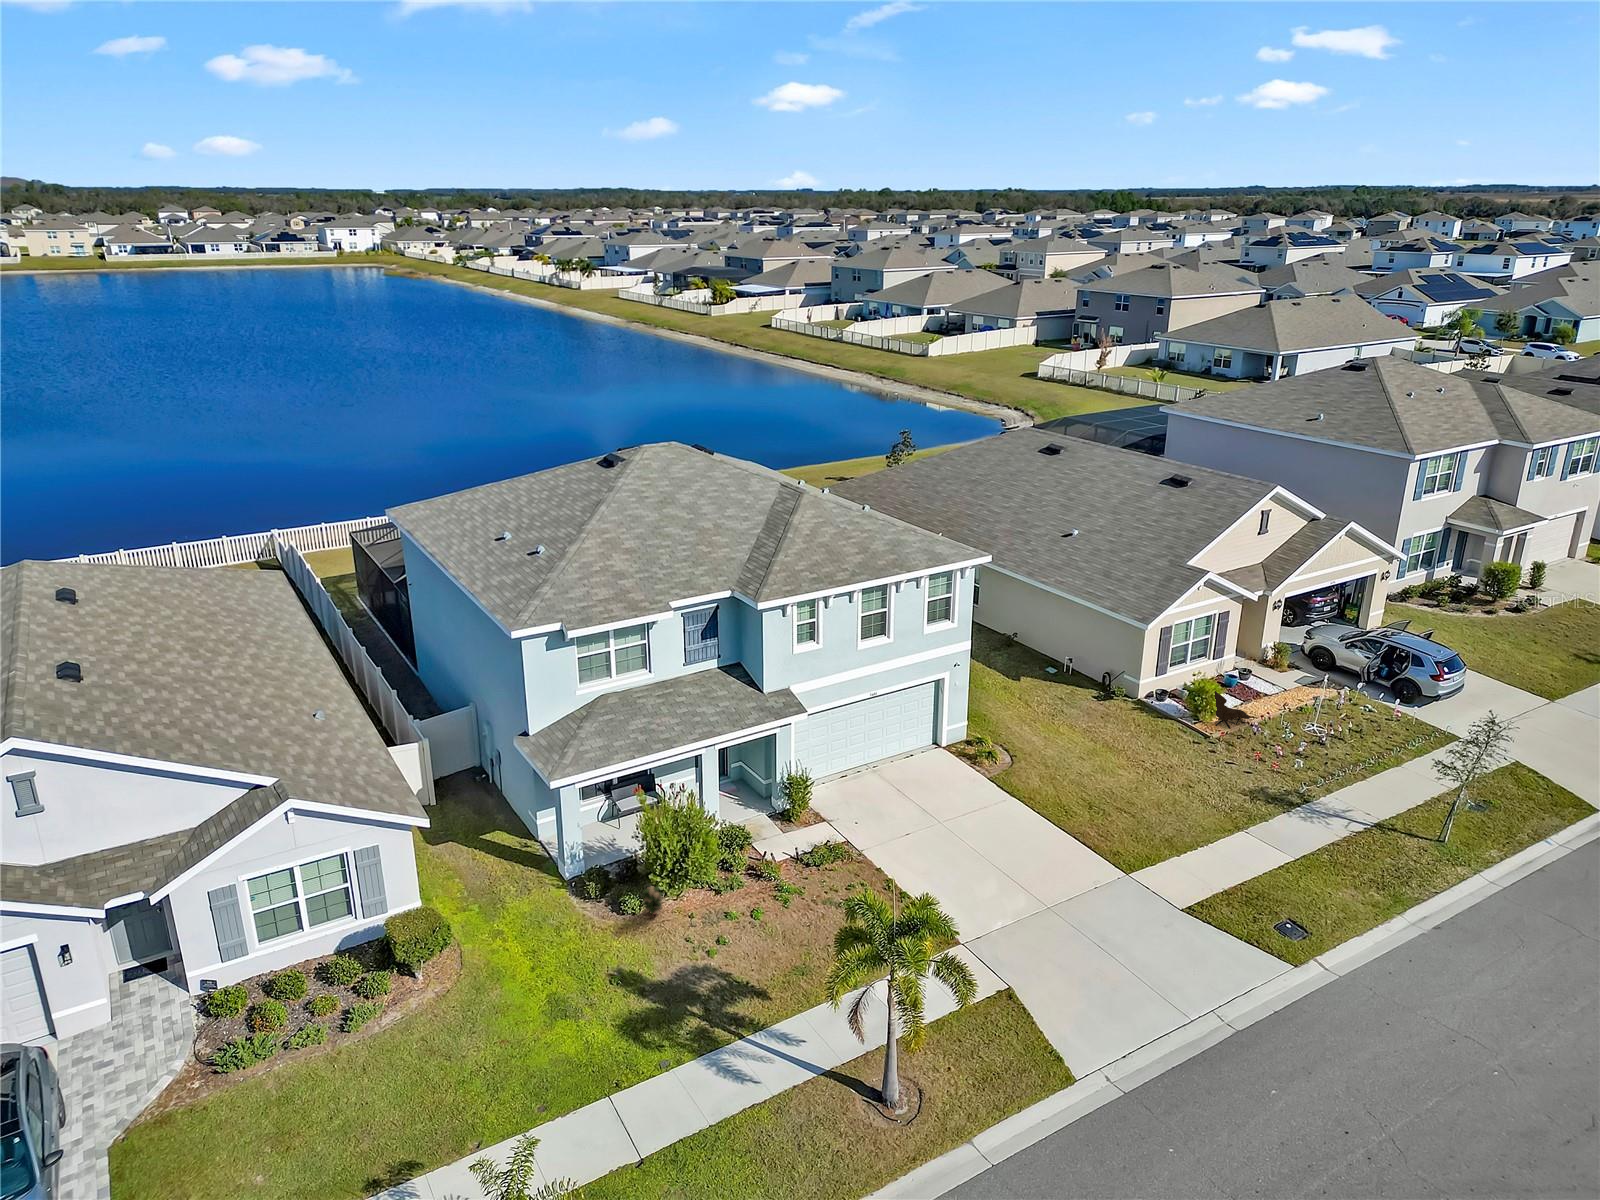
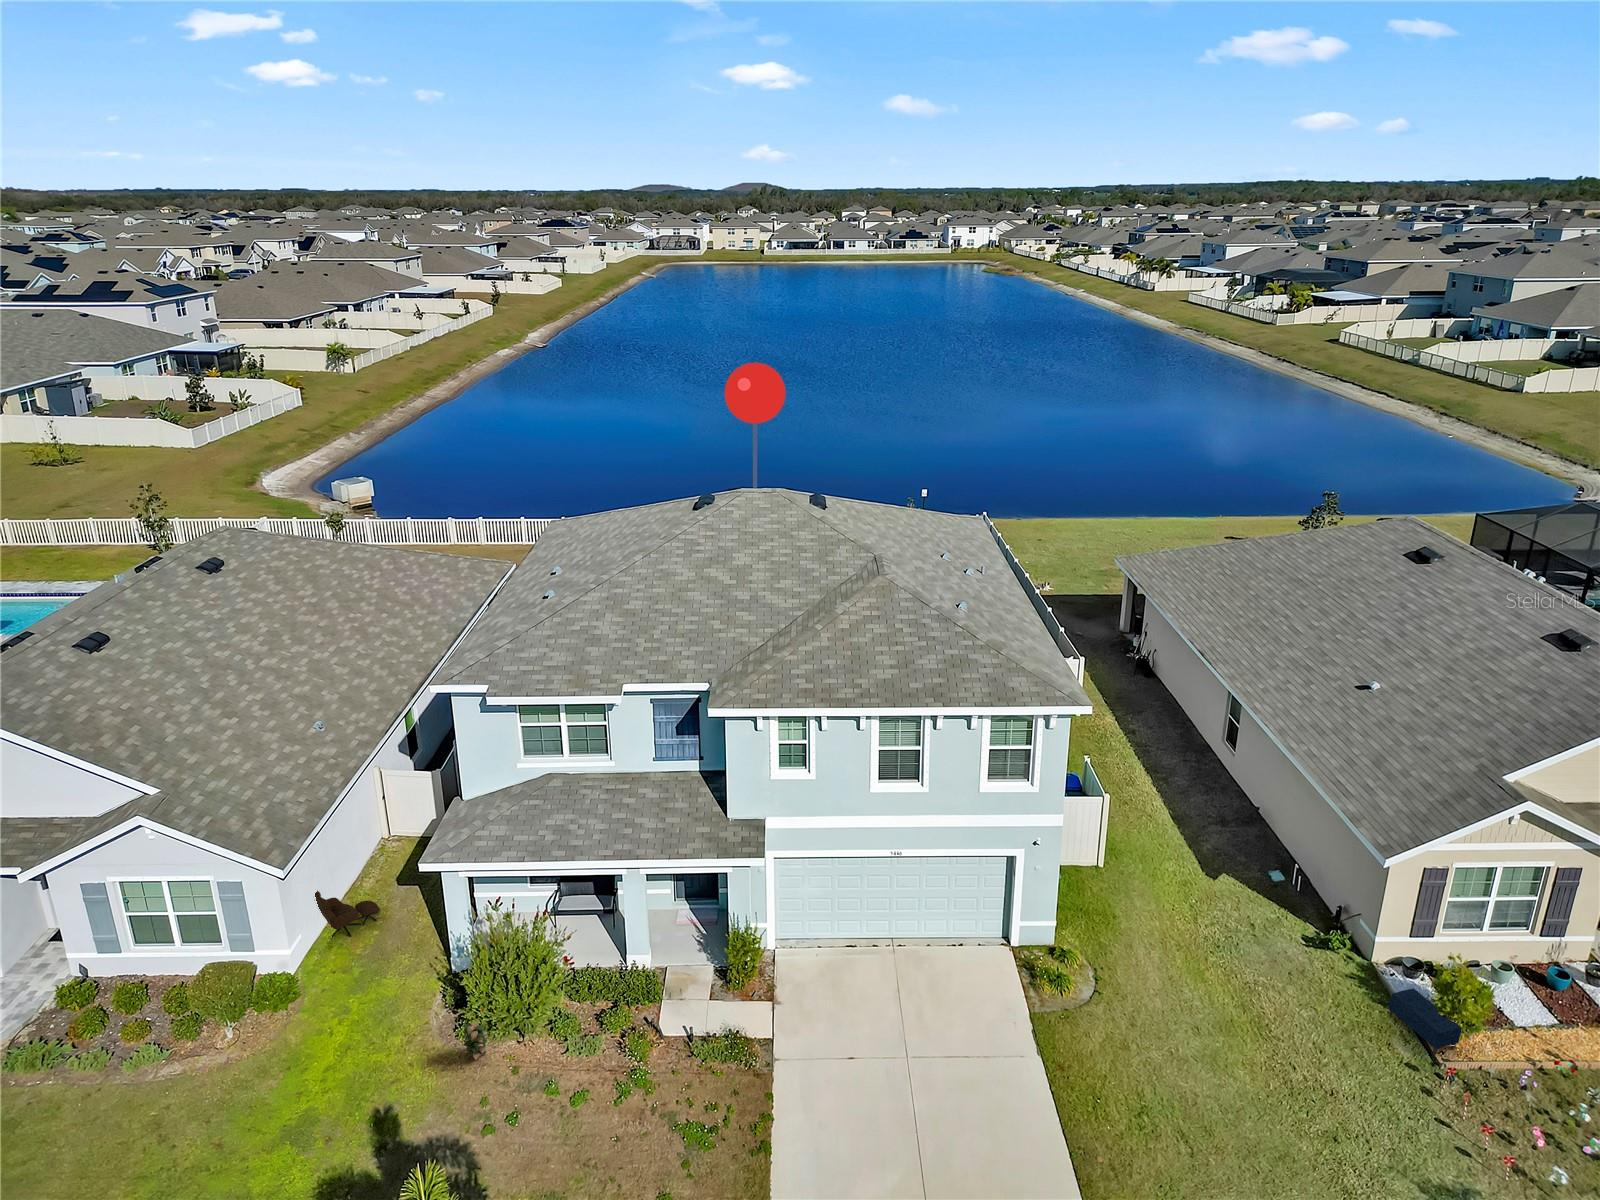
lounge chair: present [1215,691,1250,728] -> present [315,891,380,939]
bench: none [1165,702,1208,734] -> present [1388,988,1462,1055]

